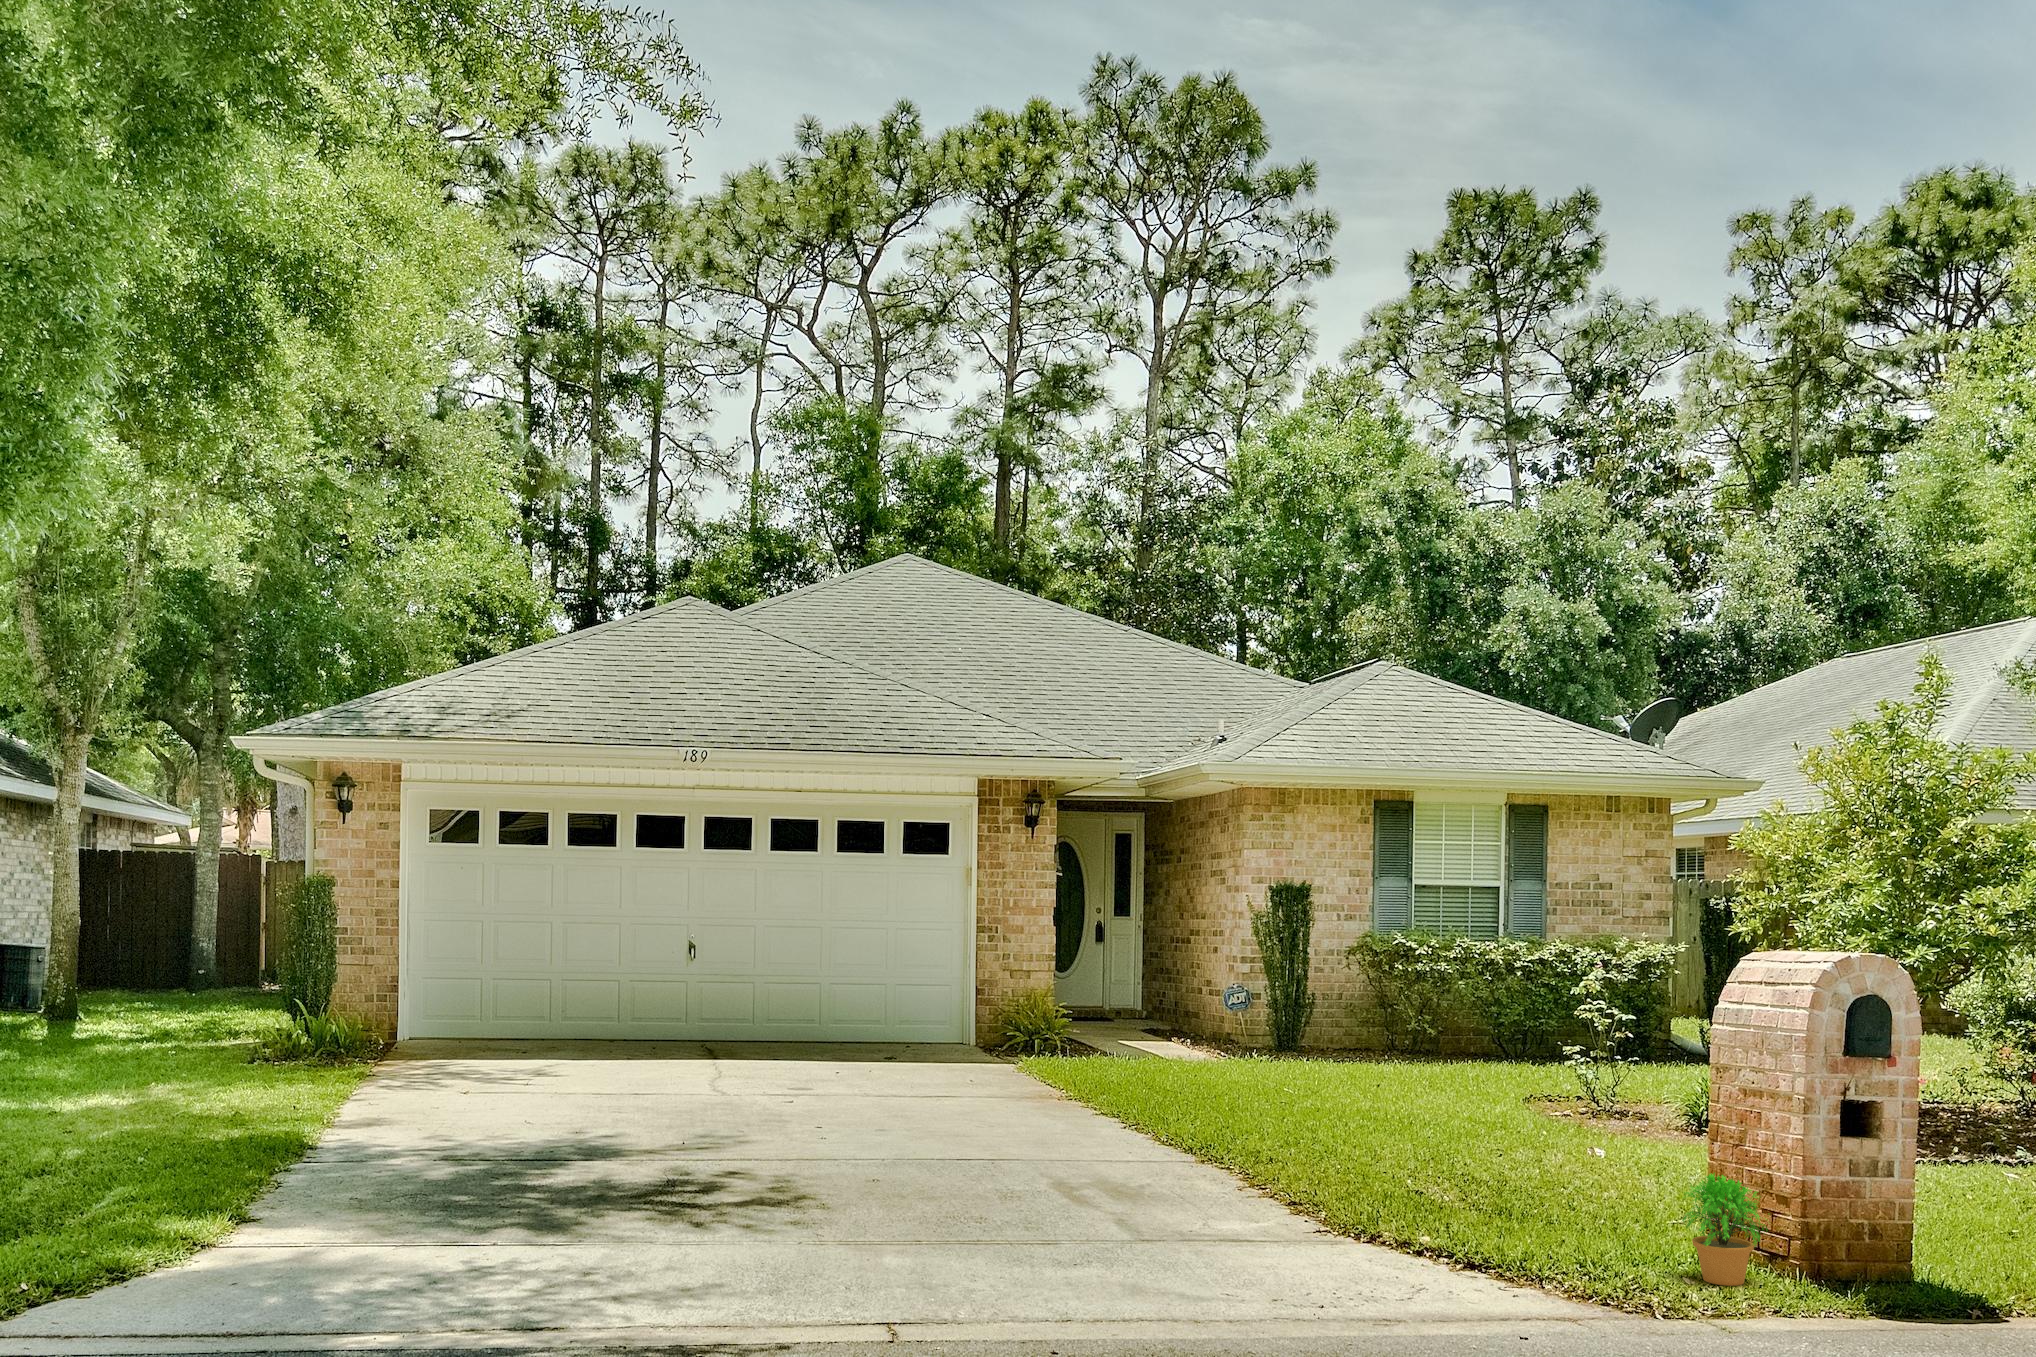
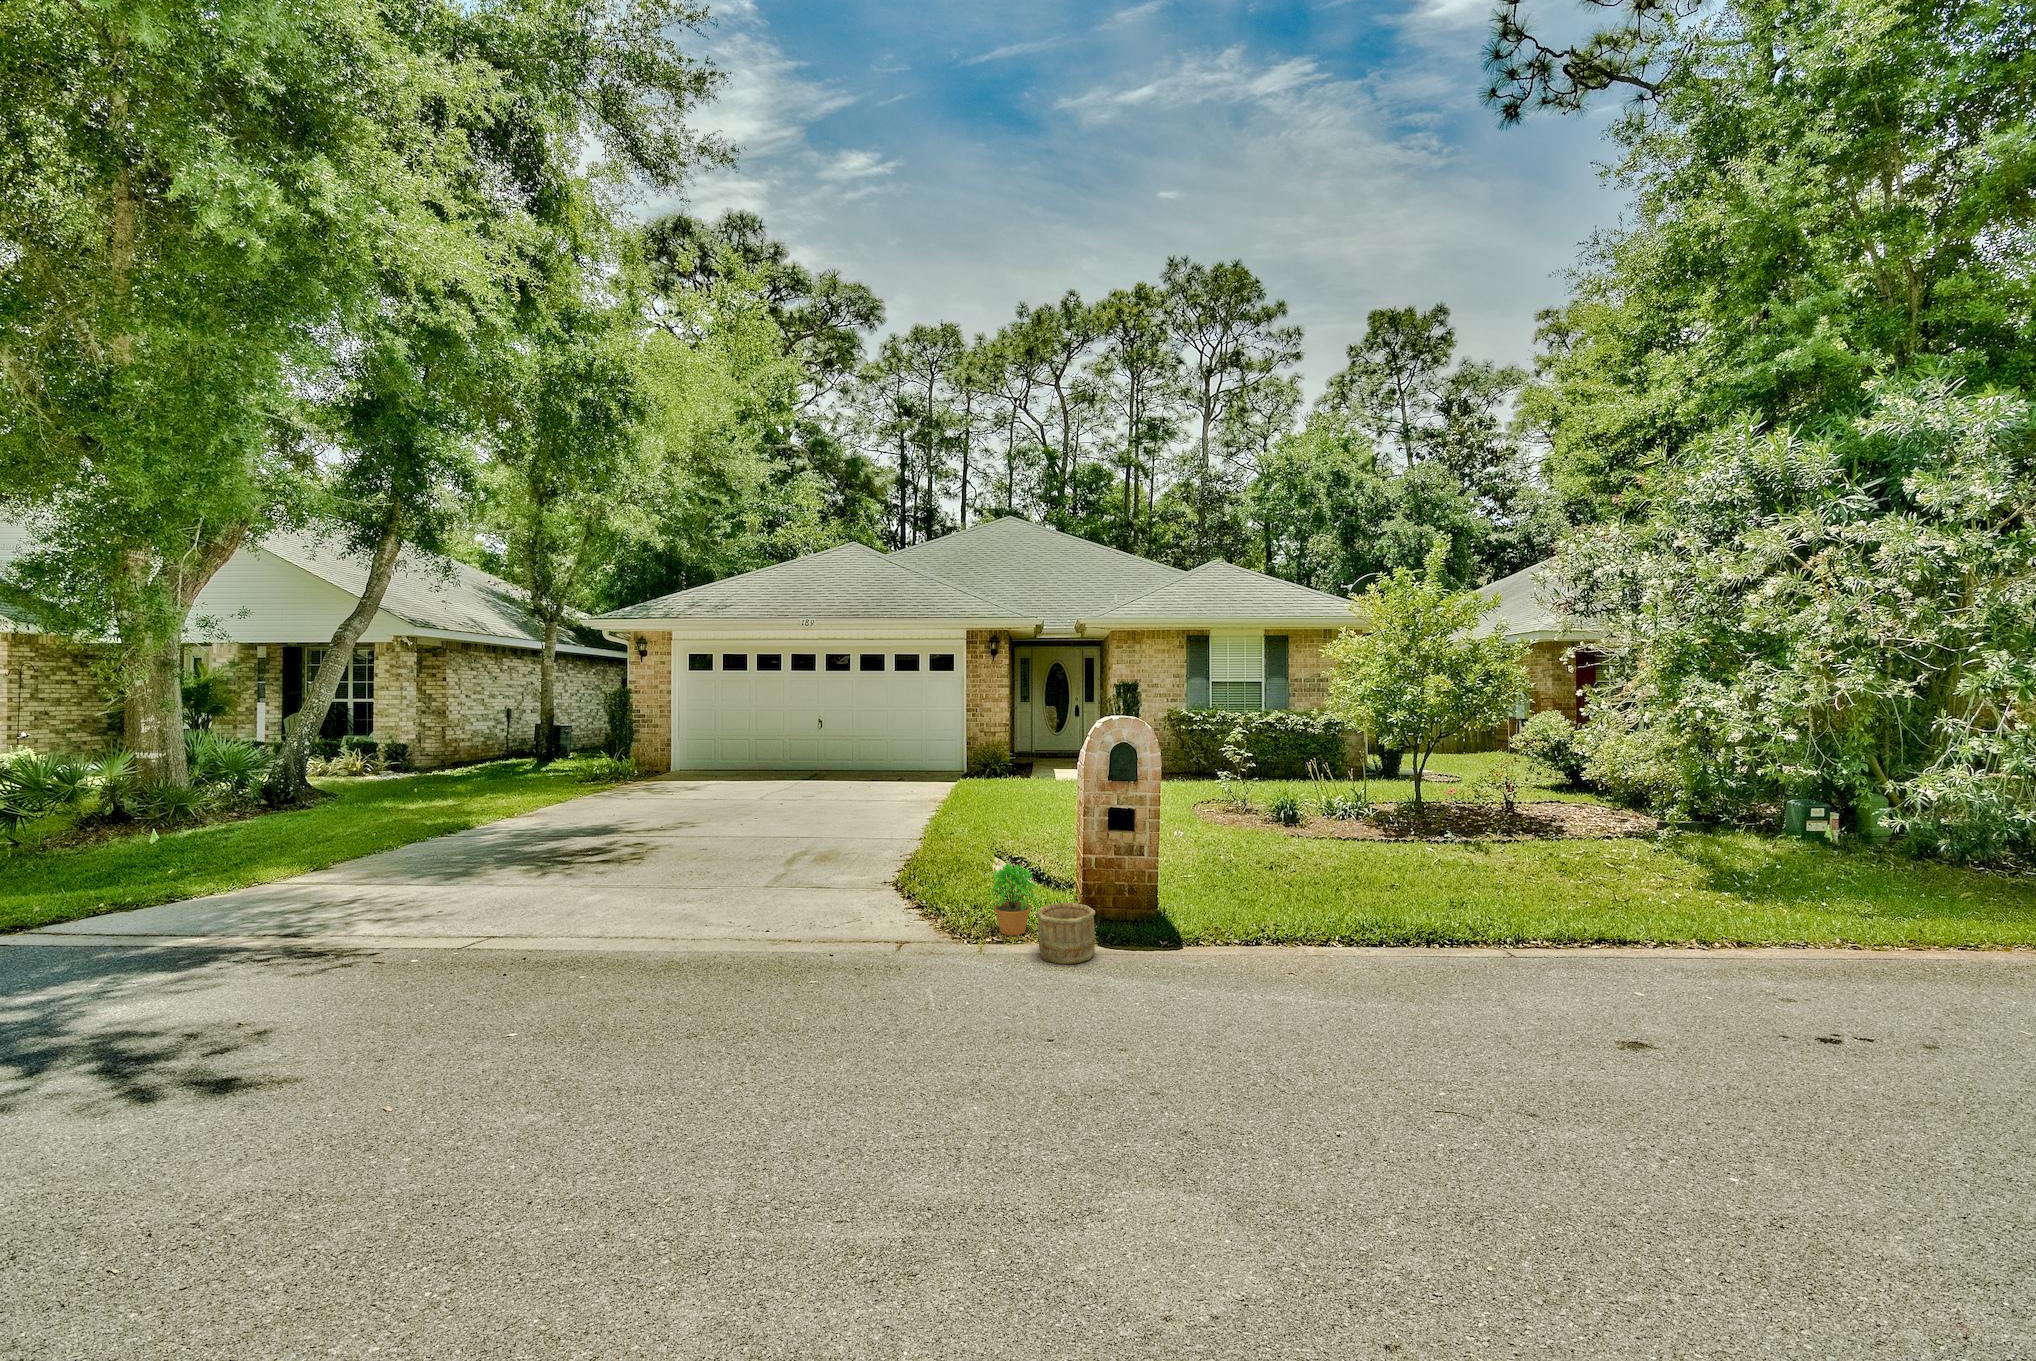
wooden bucket: none [1817,1226,1913,1313] -> present [1036,903,1096,964]

